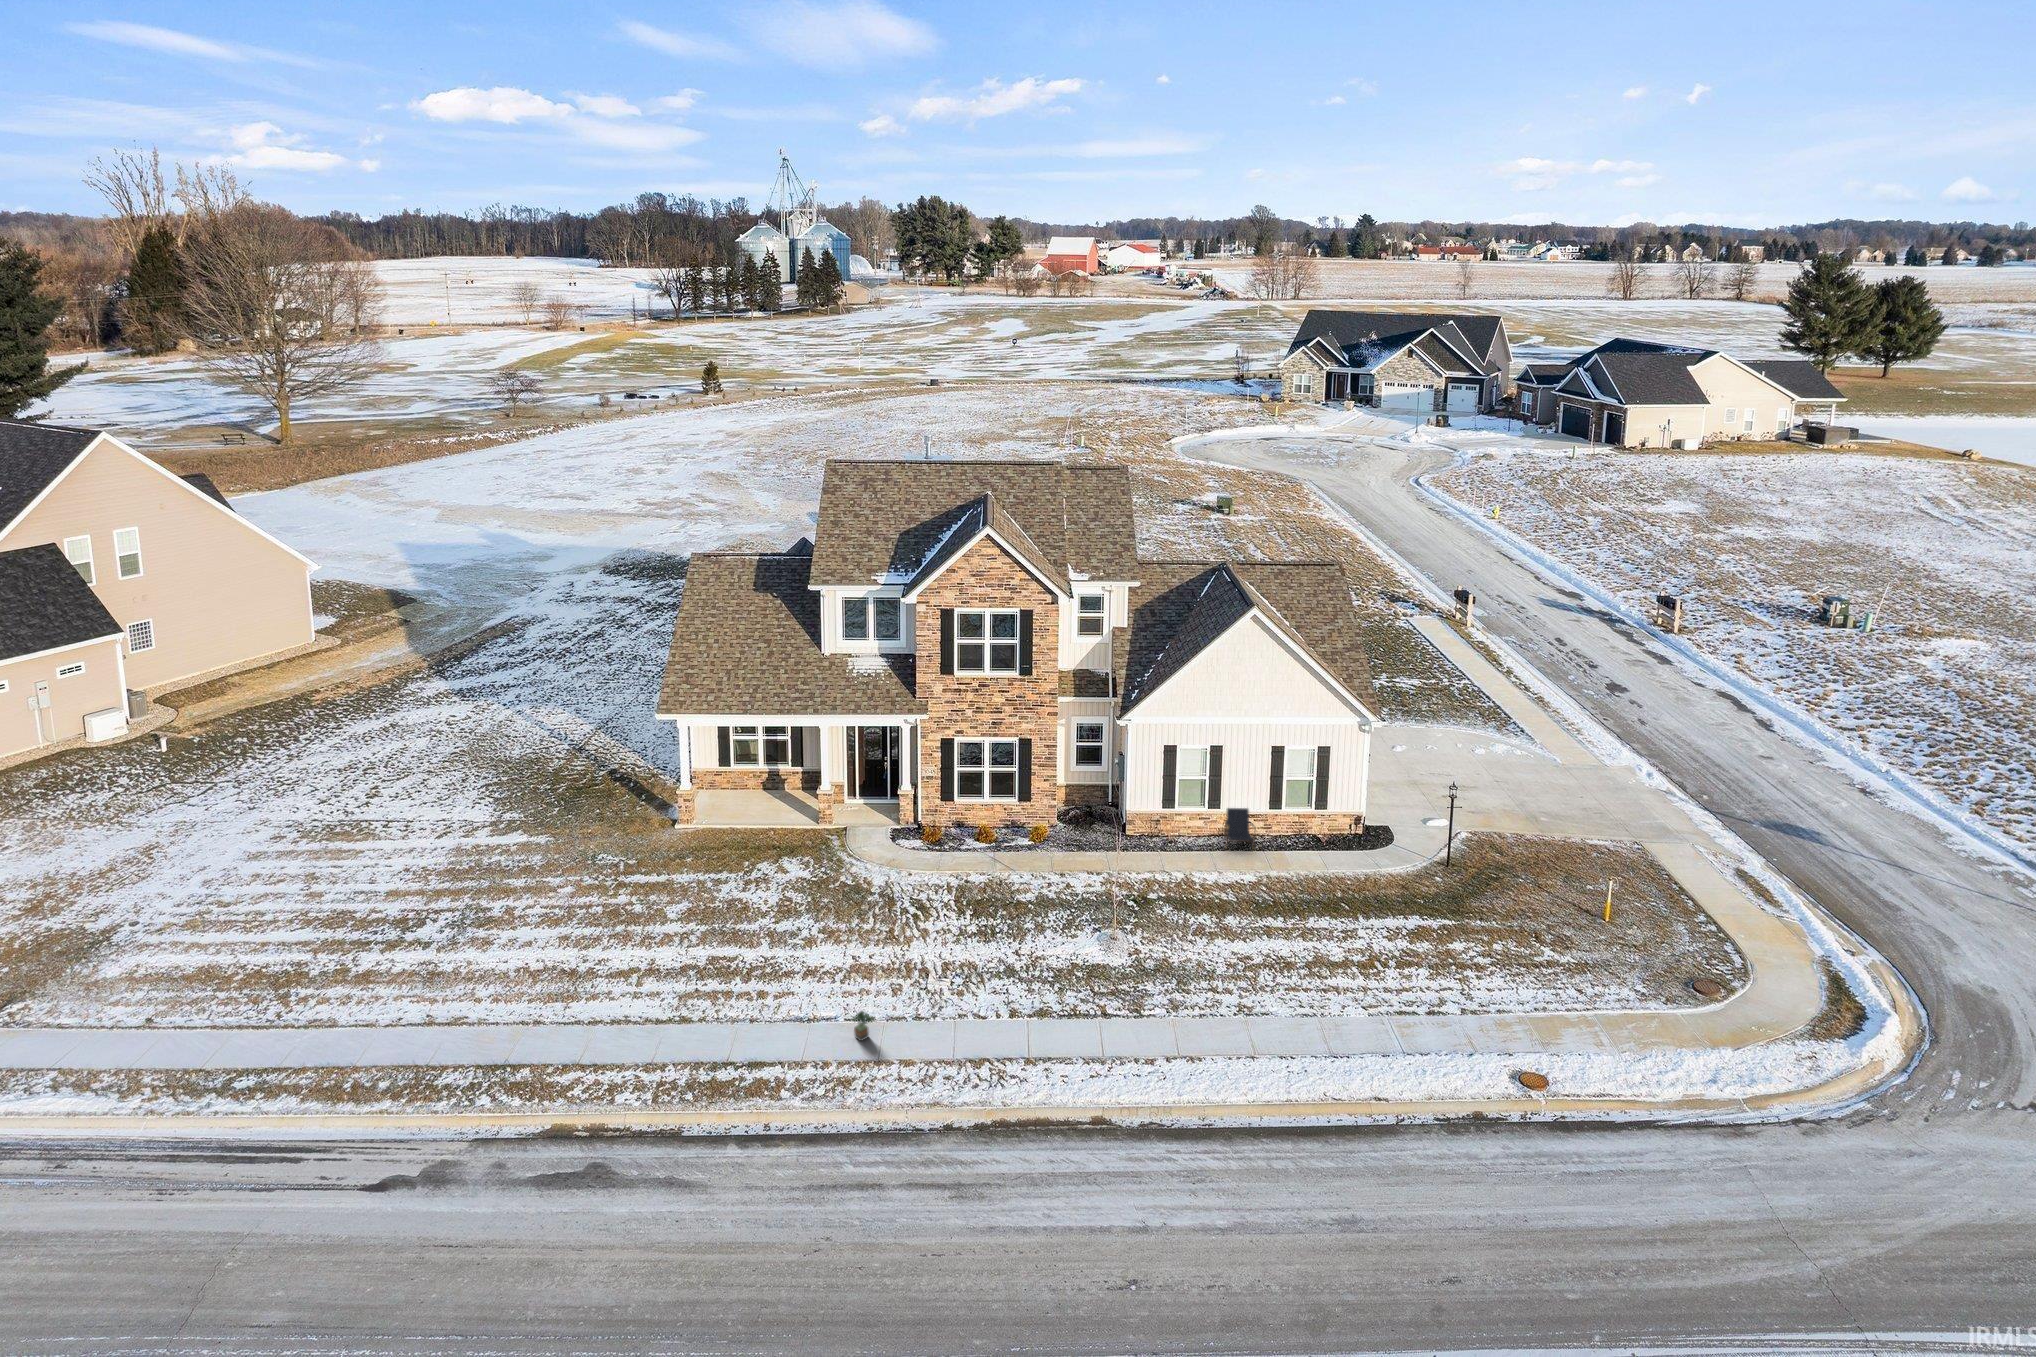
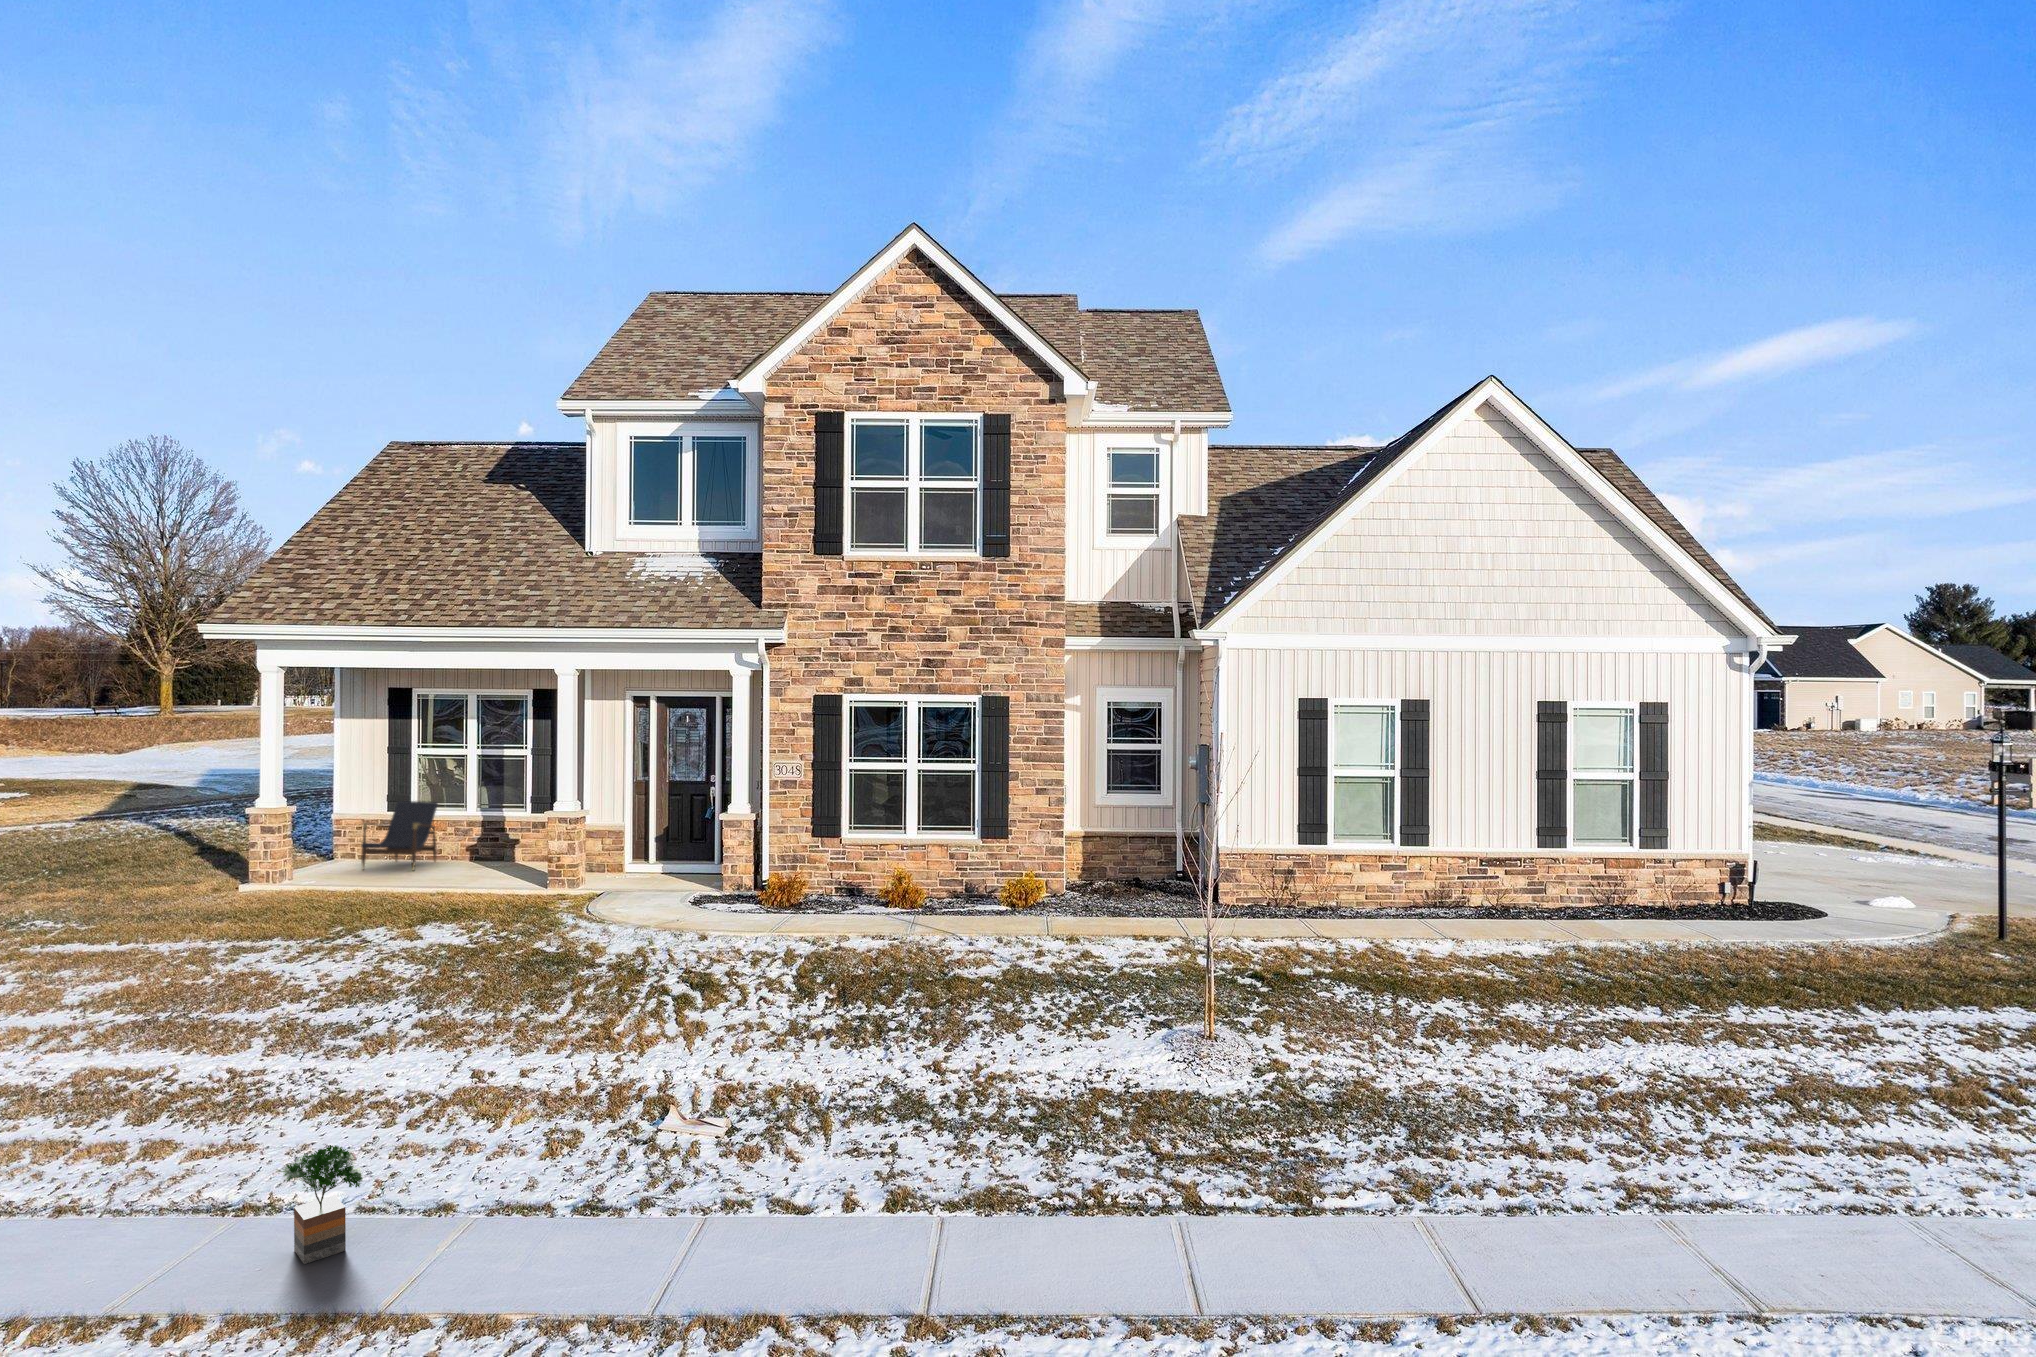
lounge chair: present [1224,808,1256,845] -> present [361,801,438,870]

